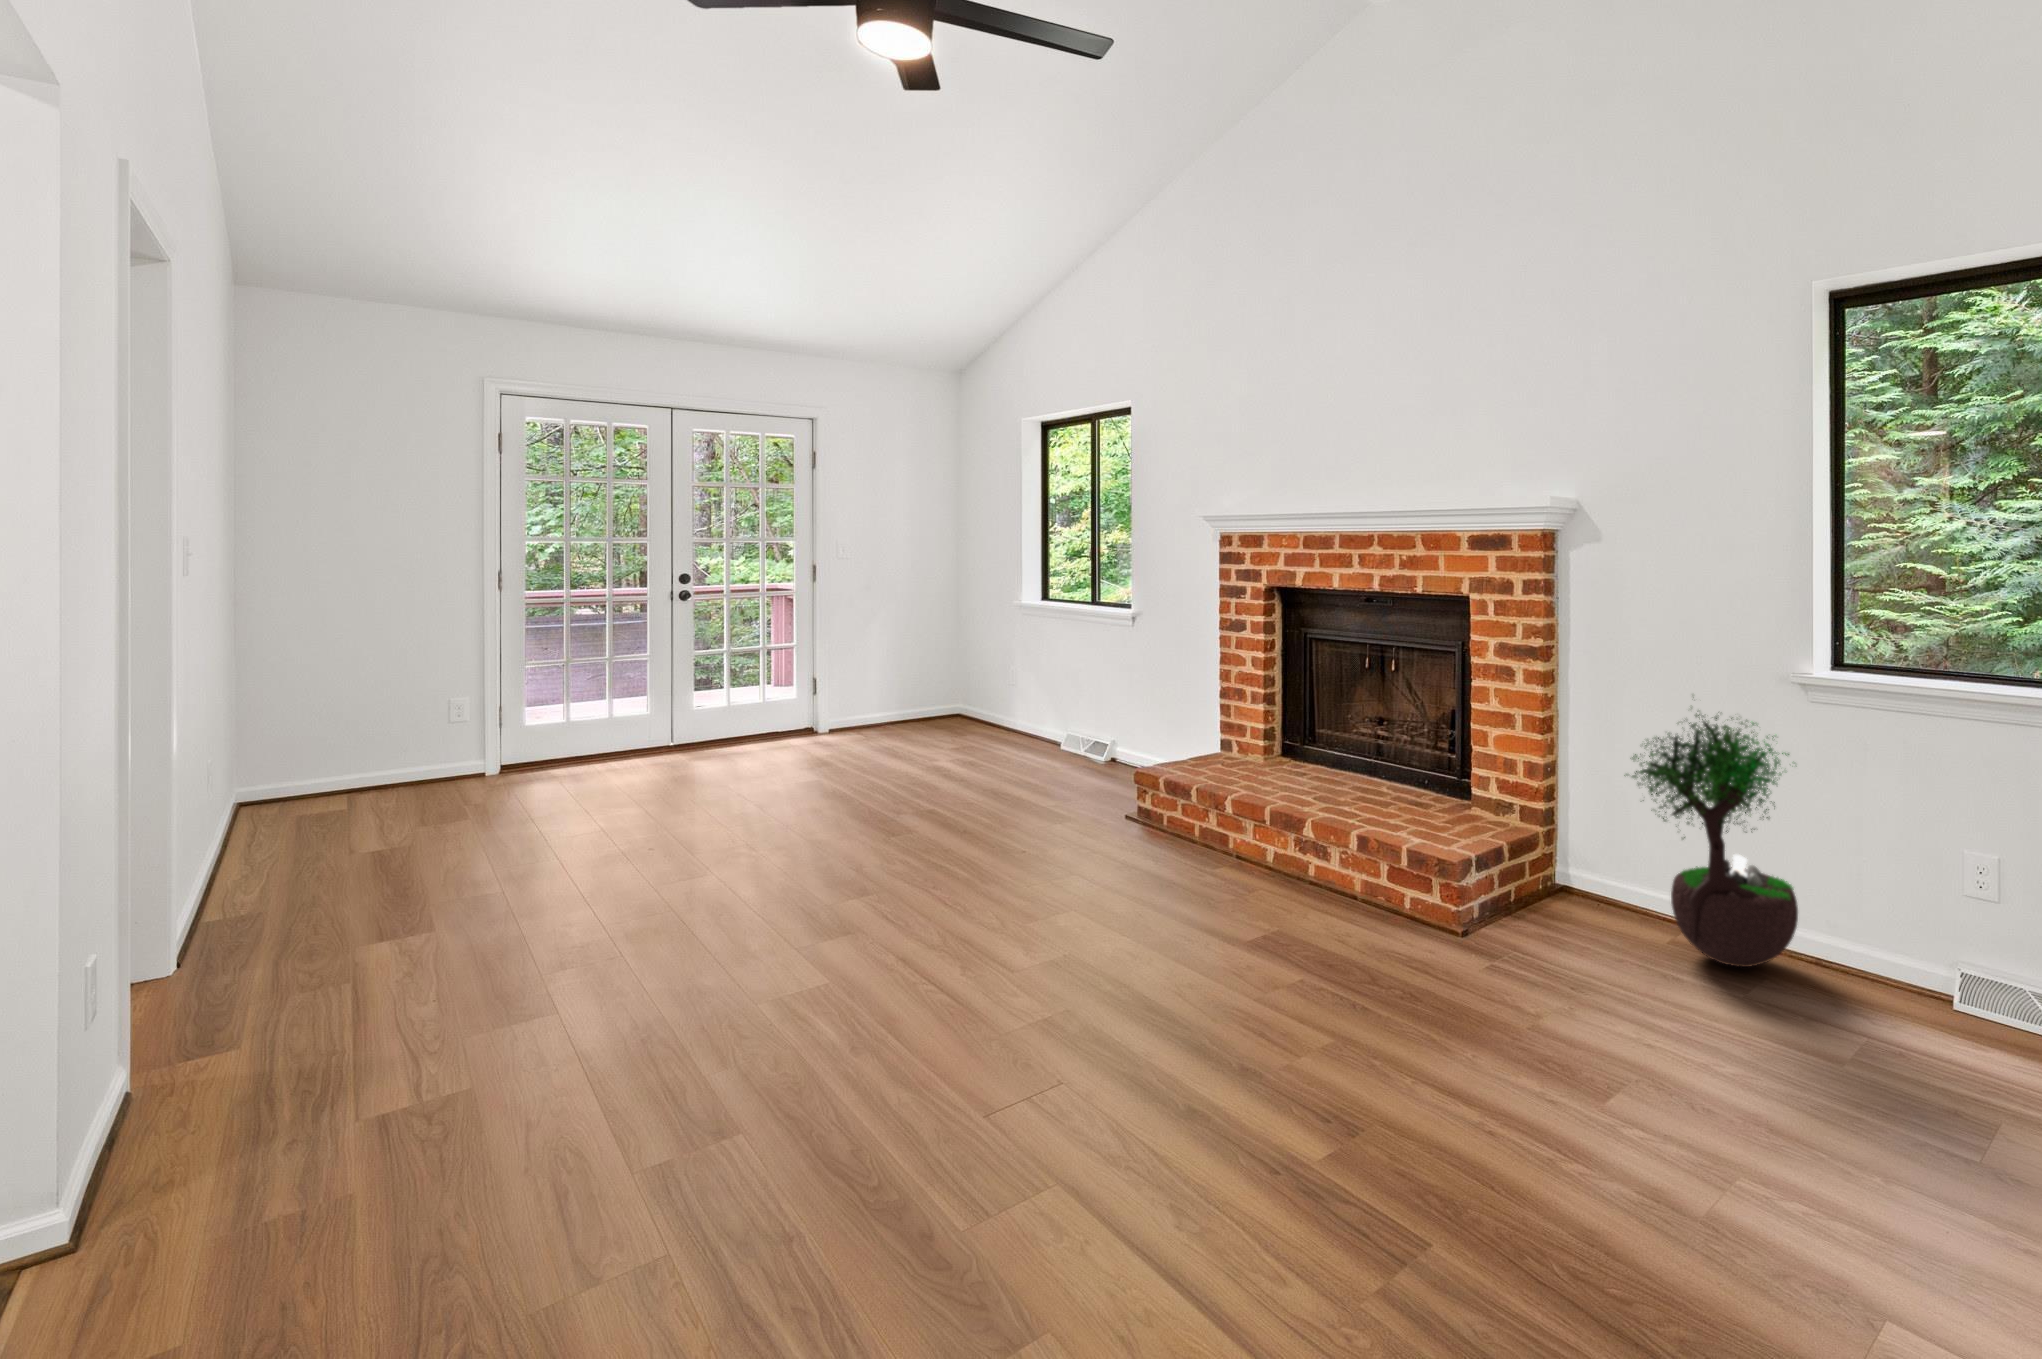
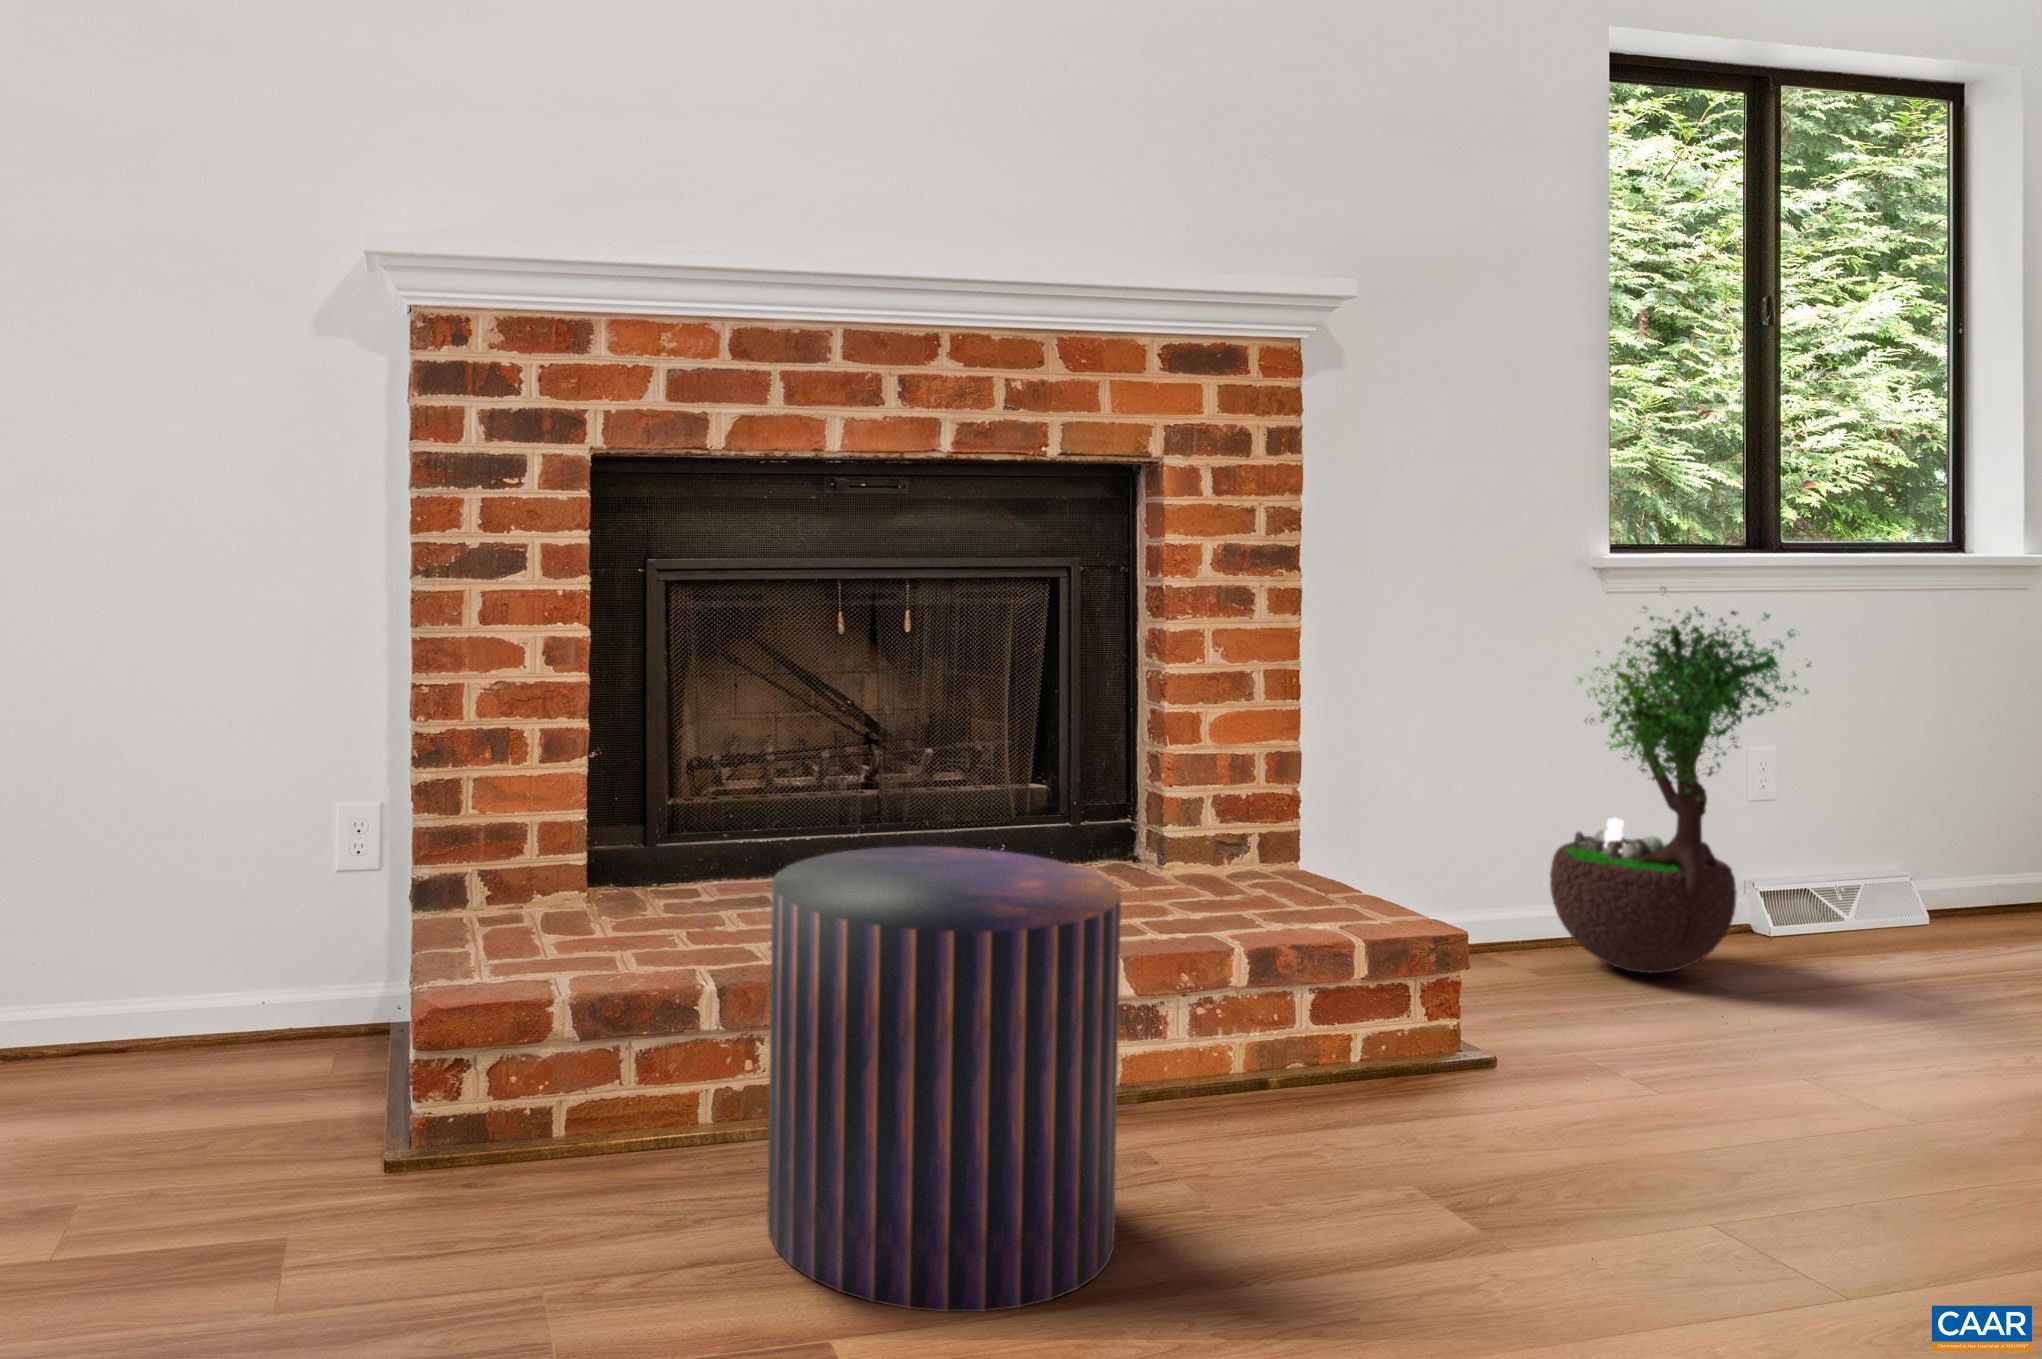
pouf: none [1083,740,1205,892] -> present [767,847,1121,1312]

